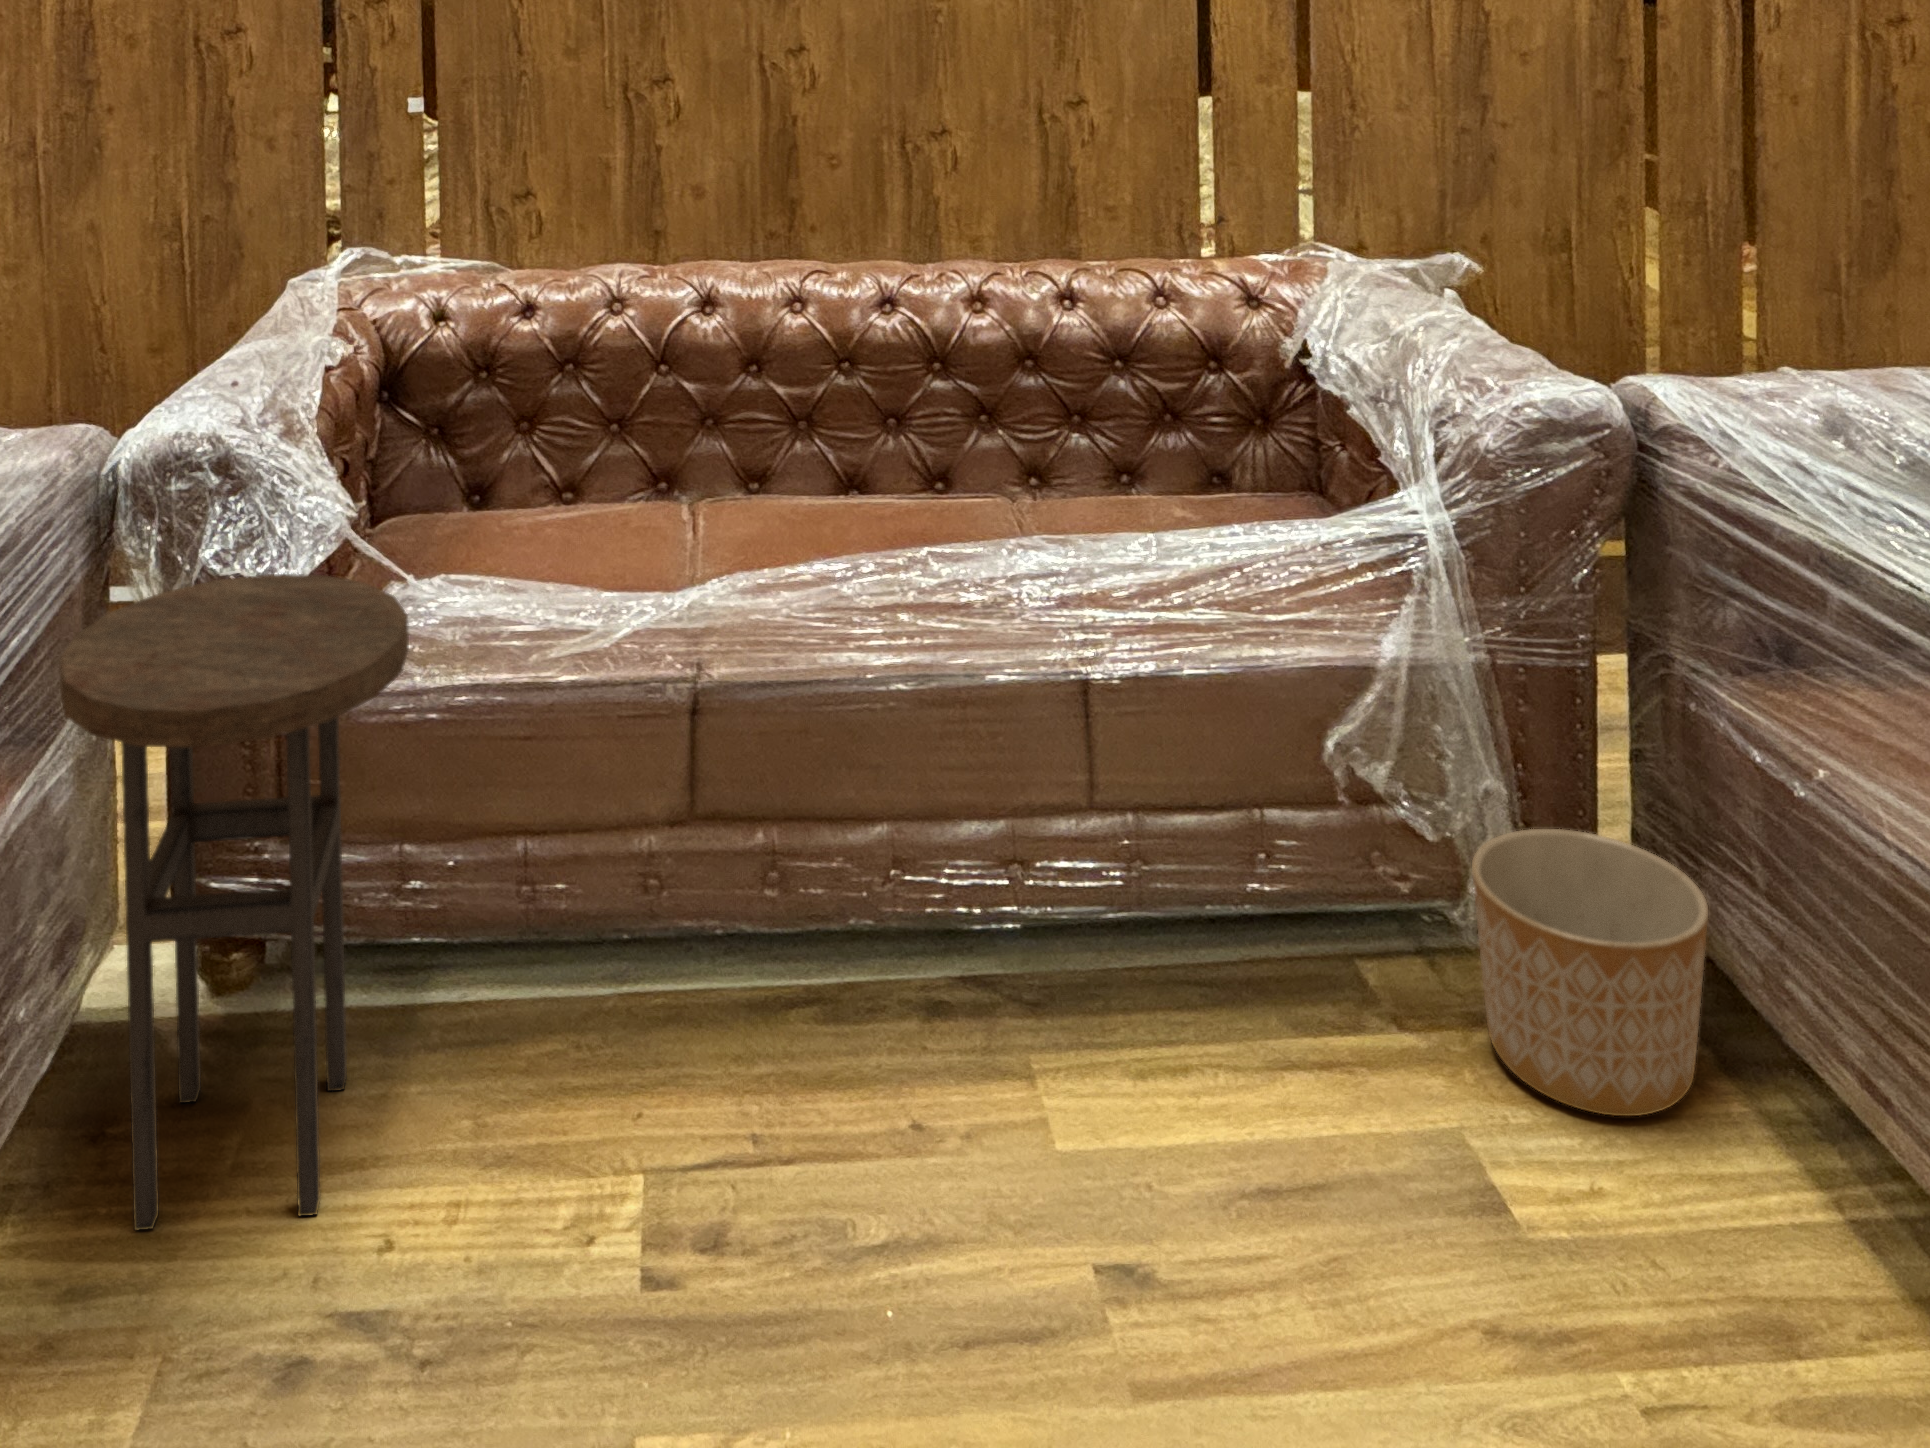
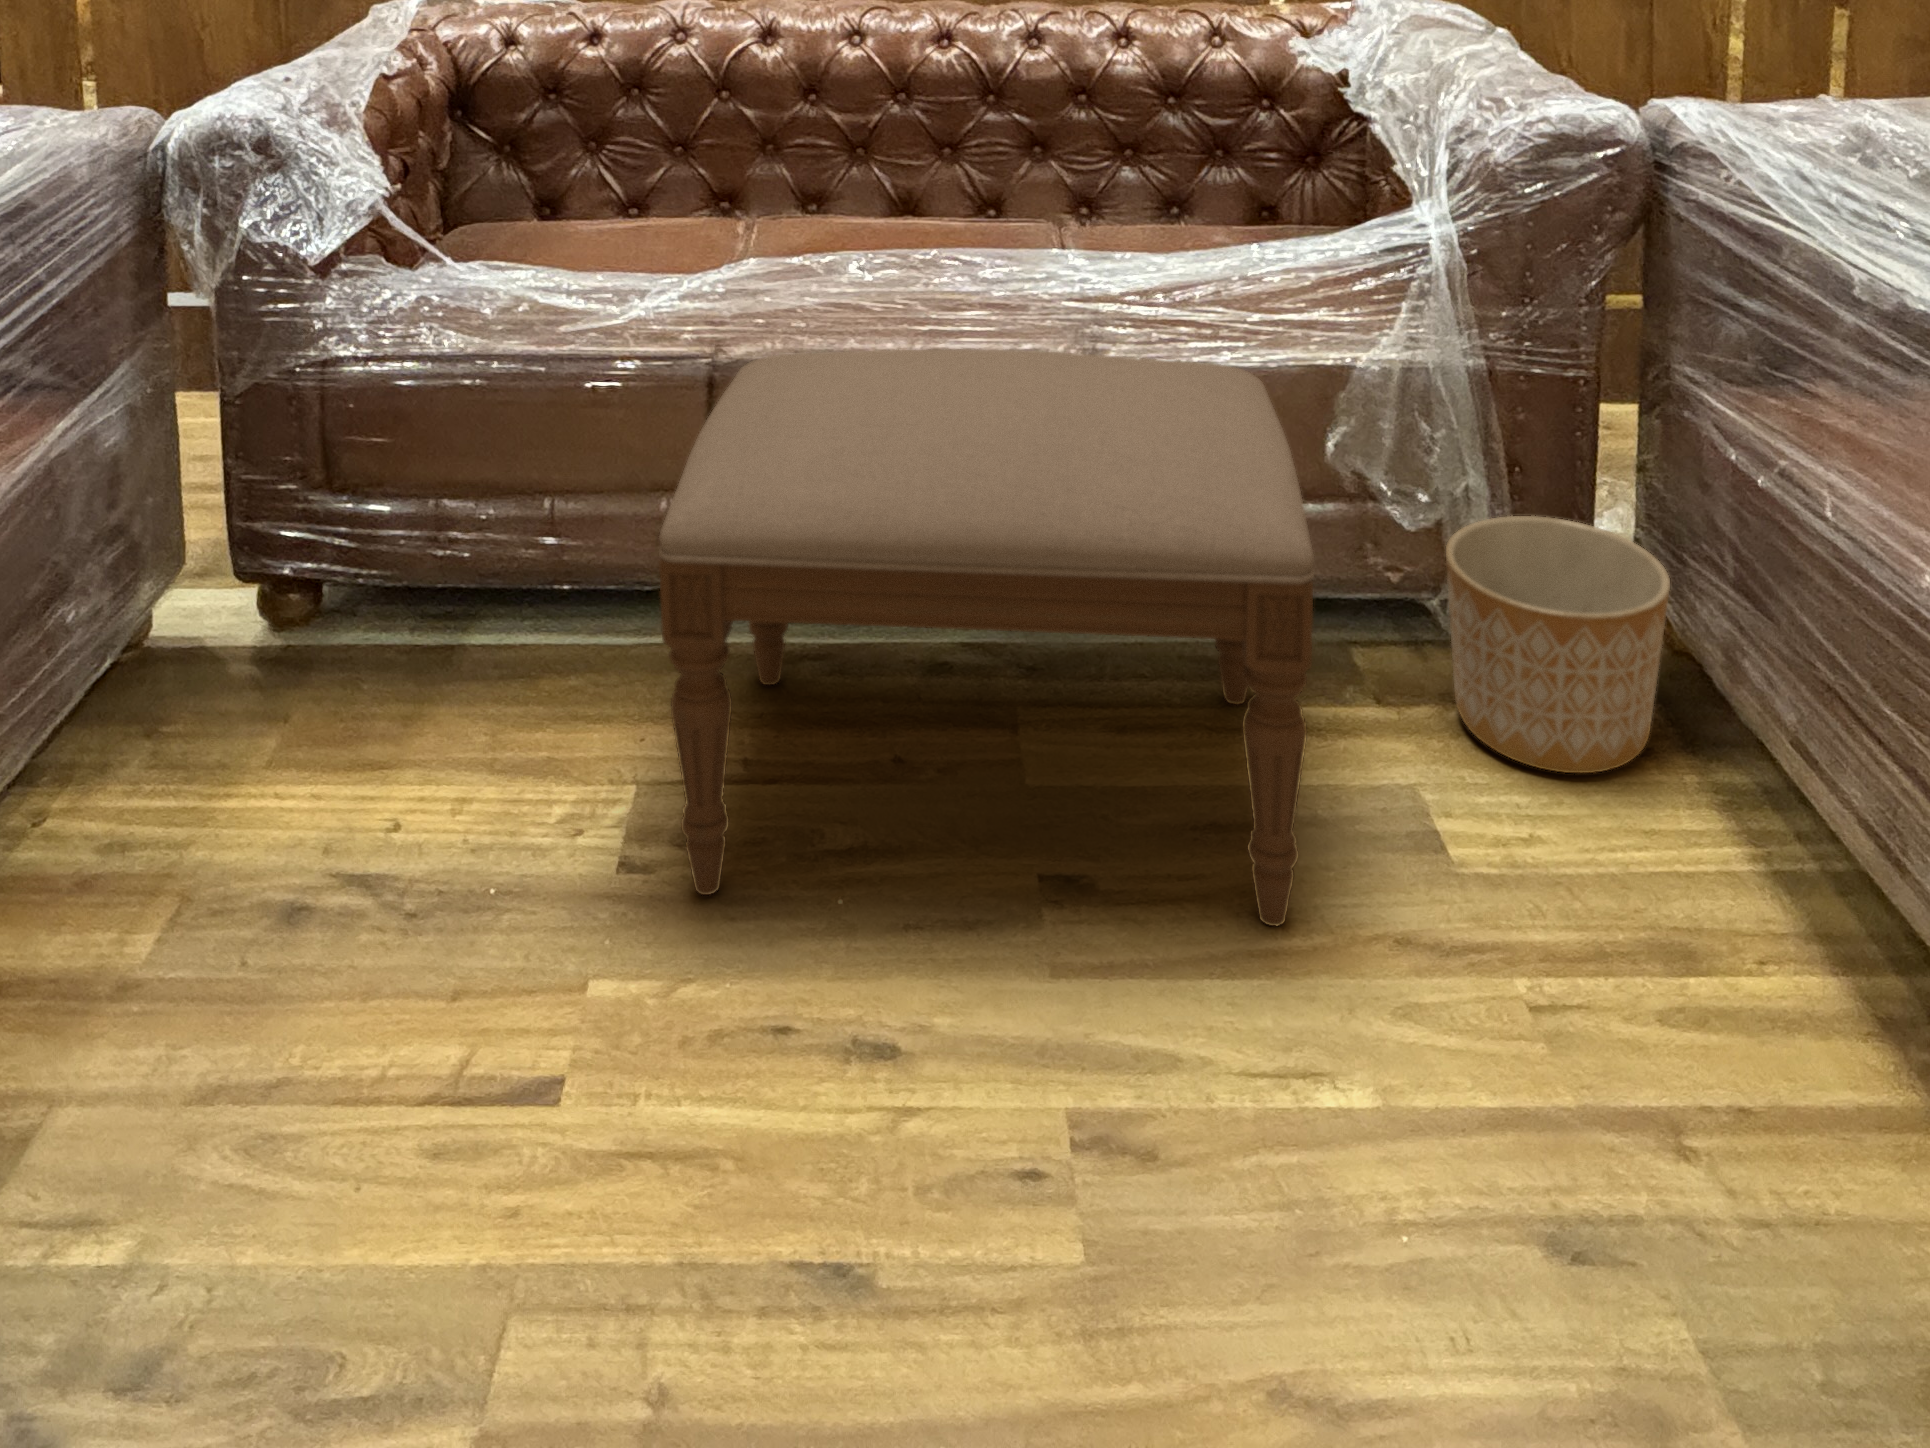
side table: present [59,574,409,1230] -> none [79,249,416,817]
ottoman: none [702,671,1391,1315] -> present [659,349,1314,926]

